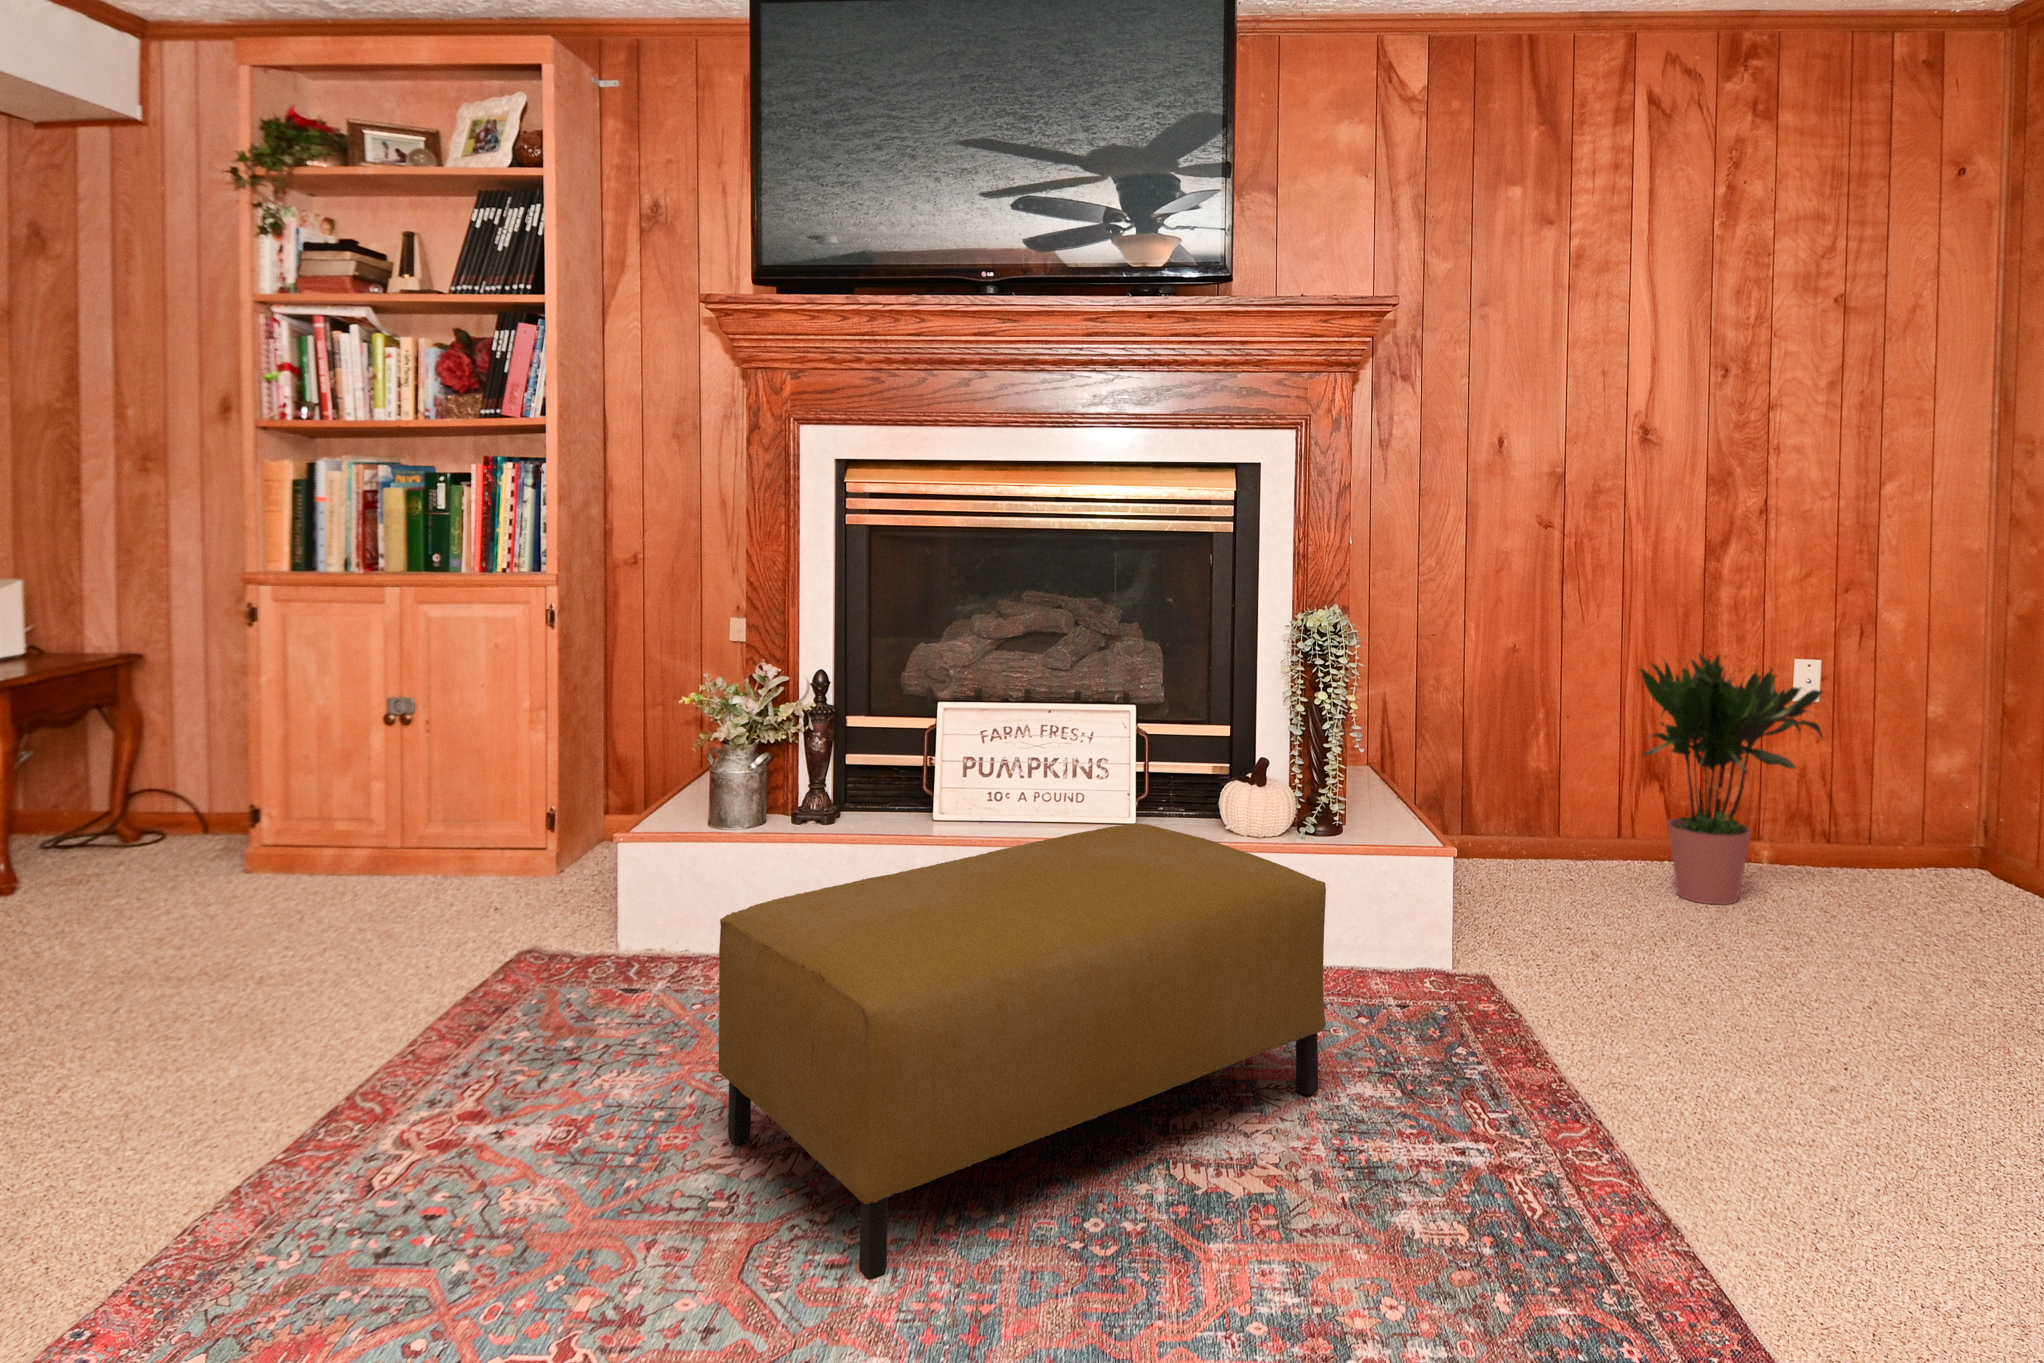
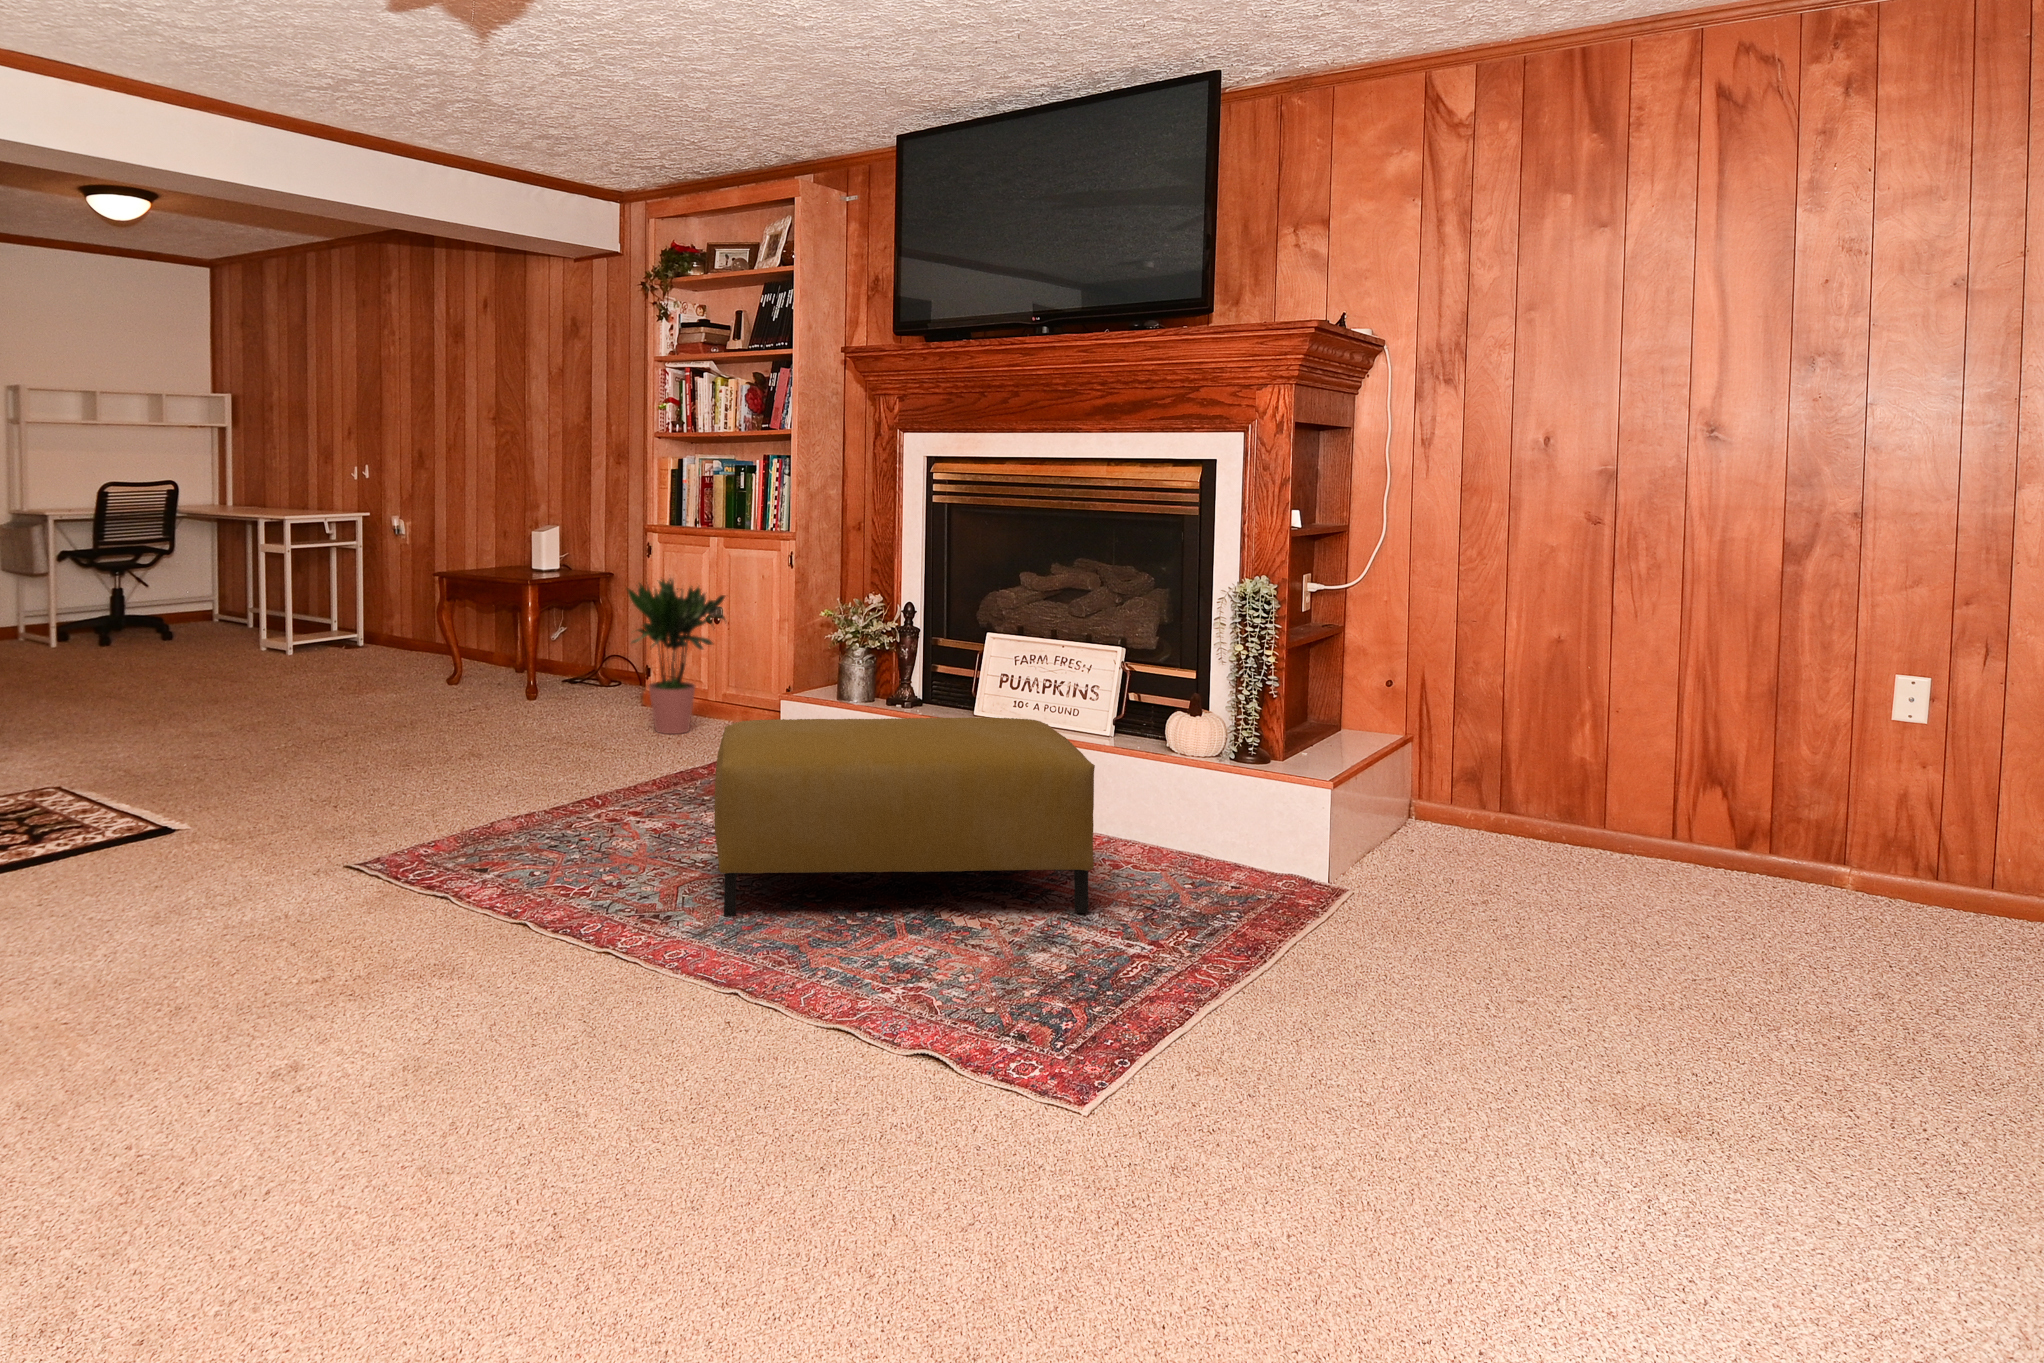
potted plant: present [1640,654,1823,905] -> present [627,579,725,734]

